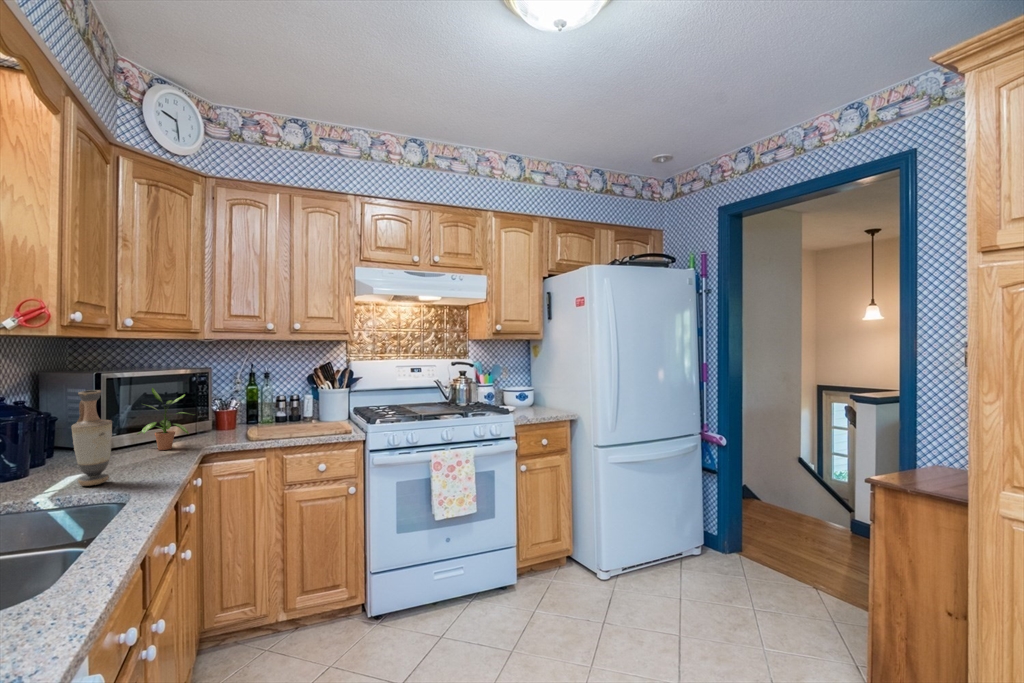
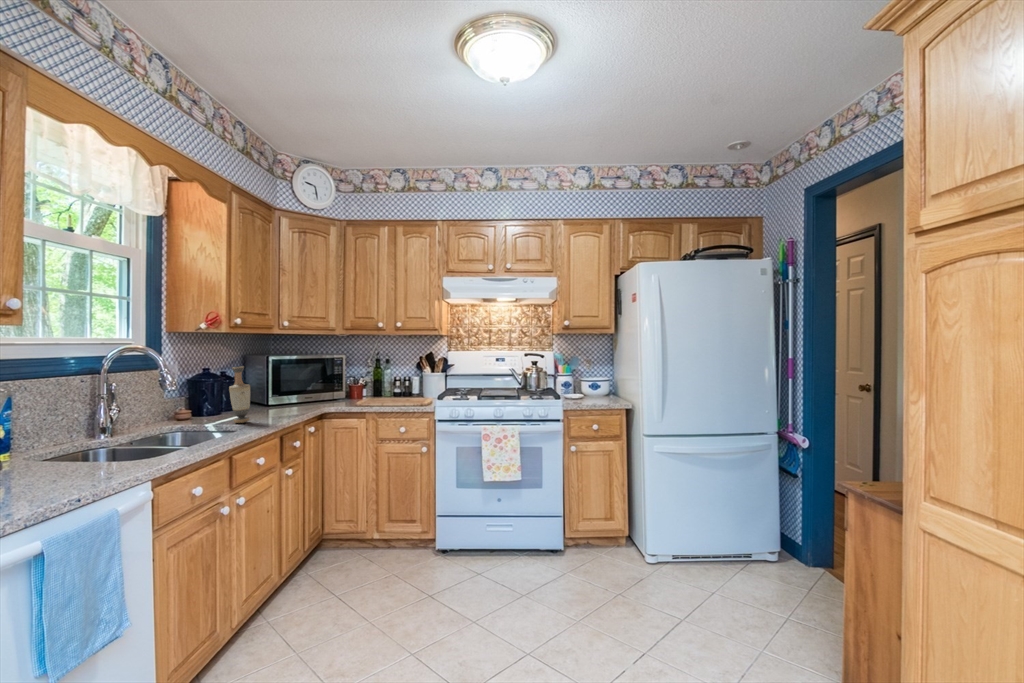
potted plant: present [137,388,189,450] -> none [286,367,322,409]

